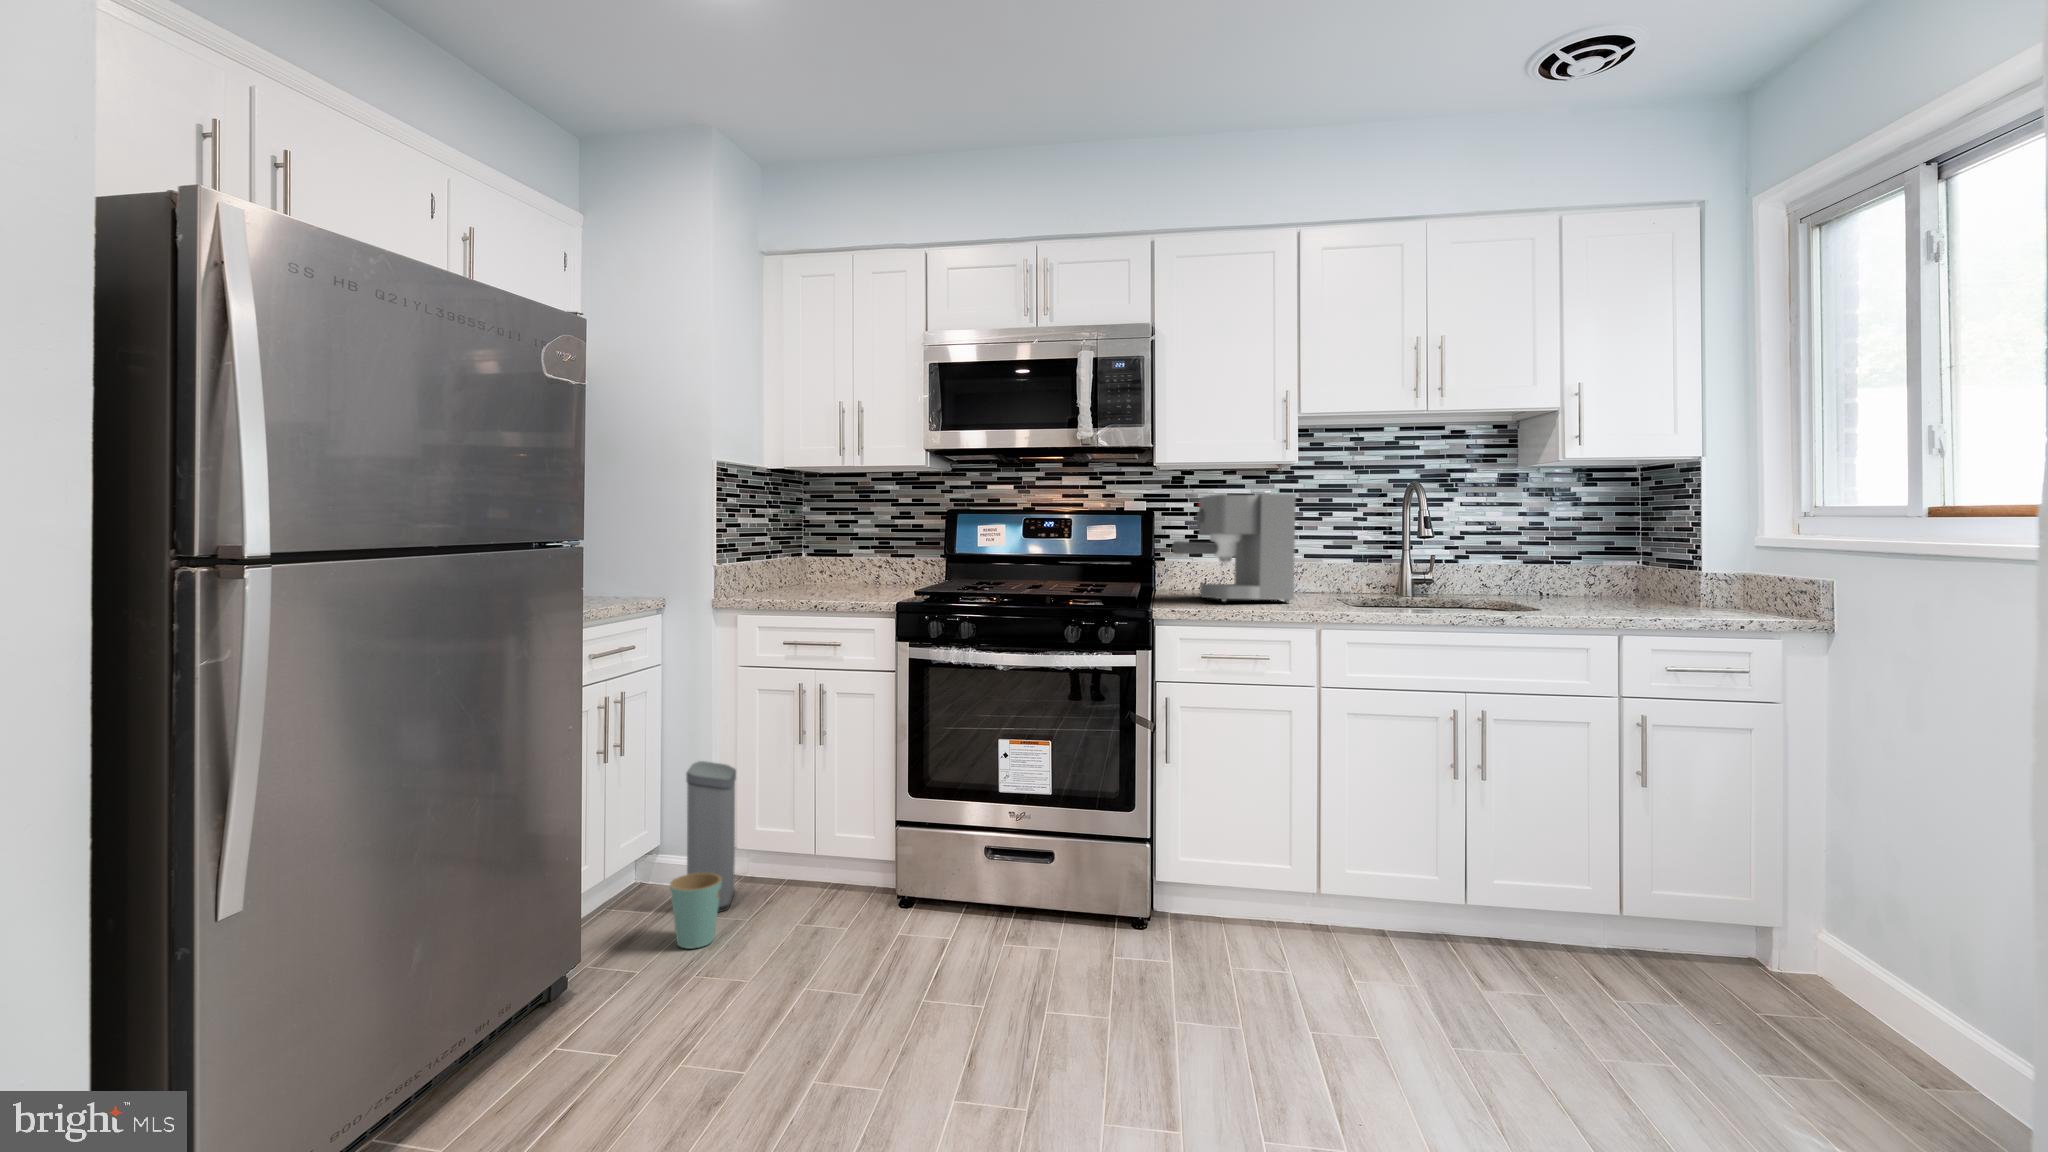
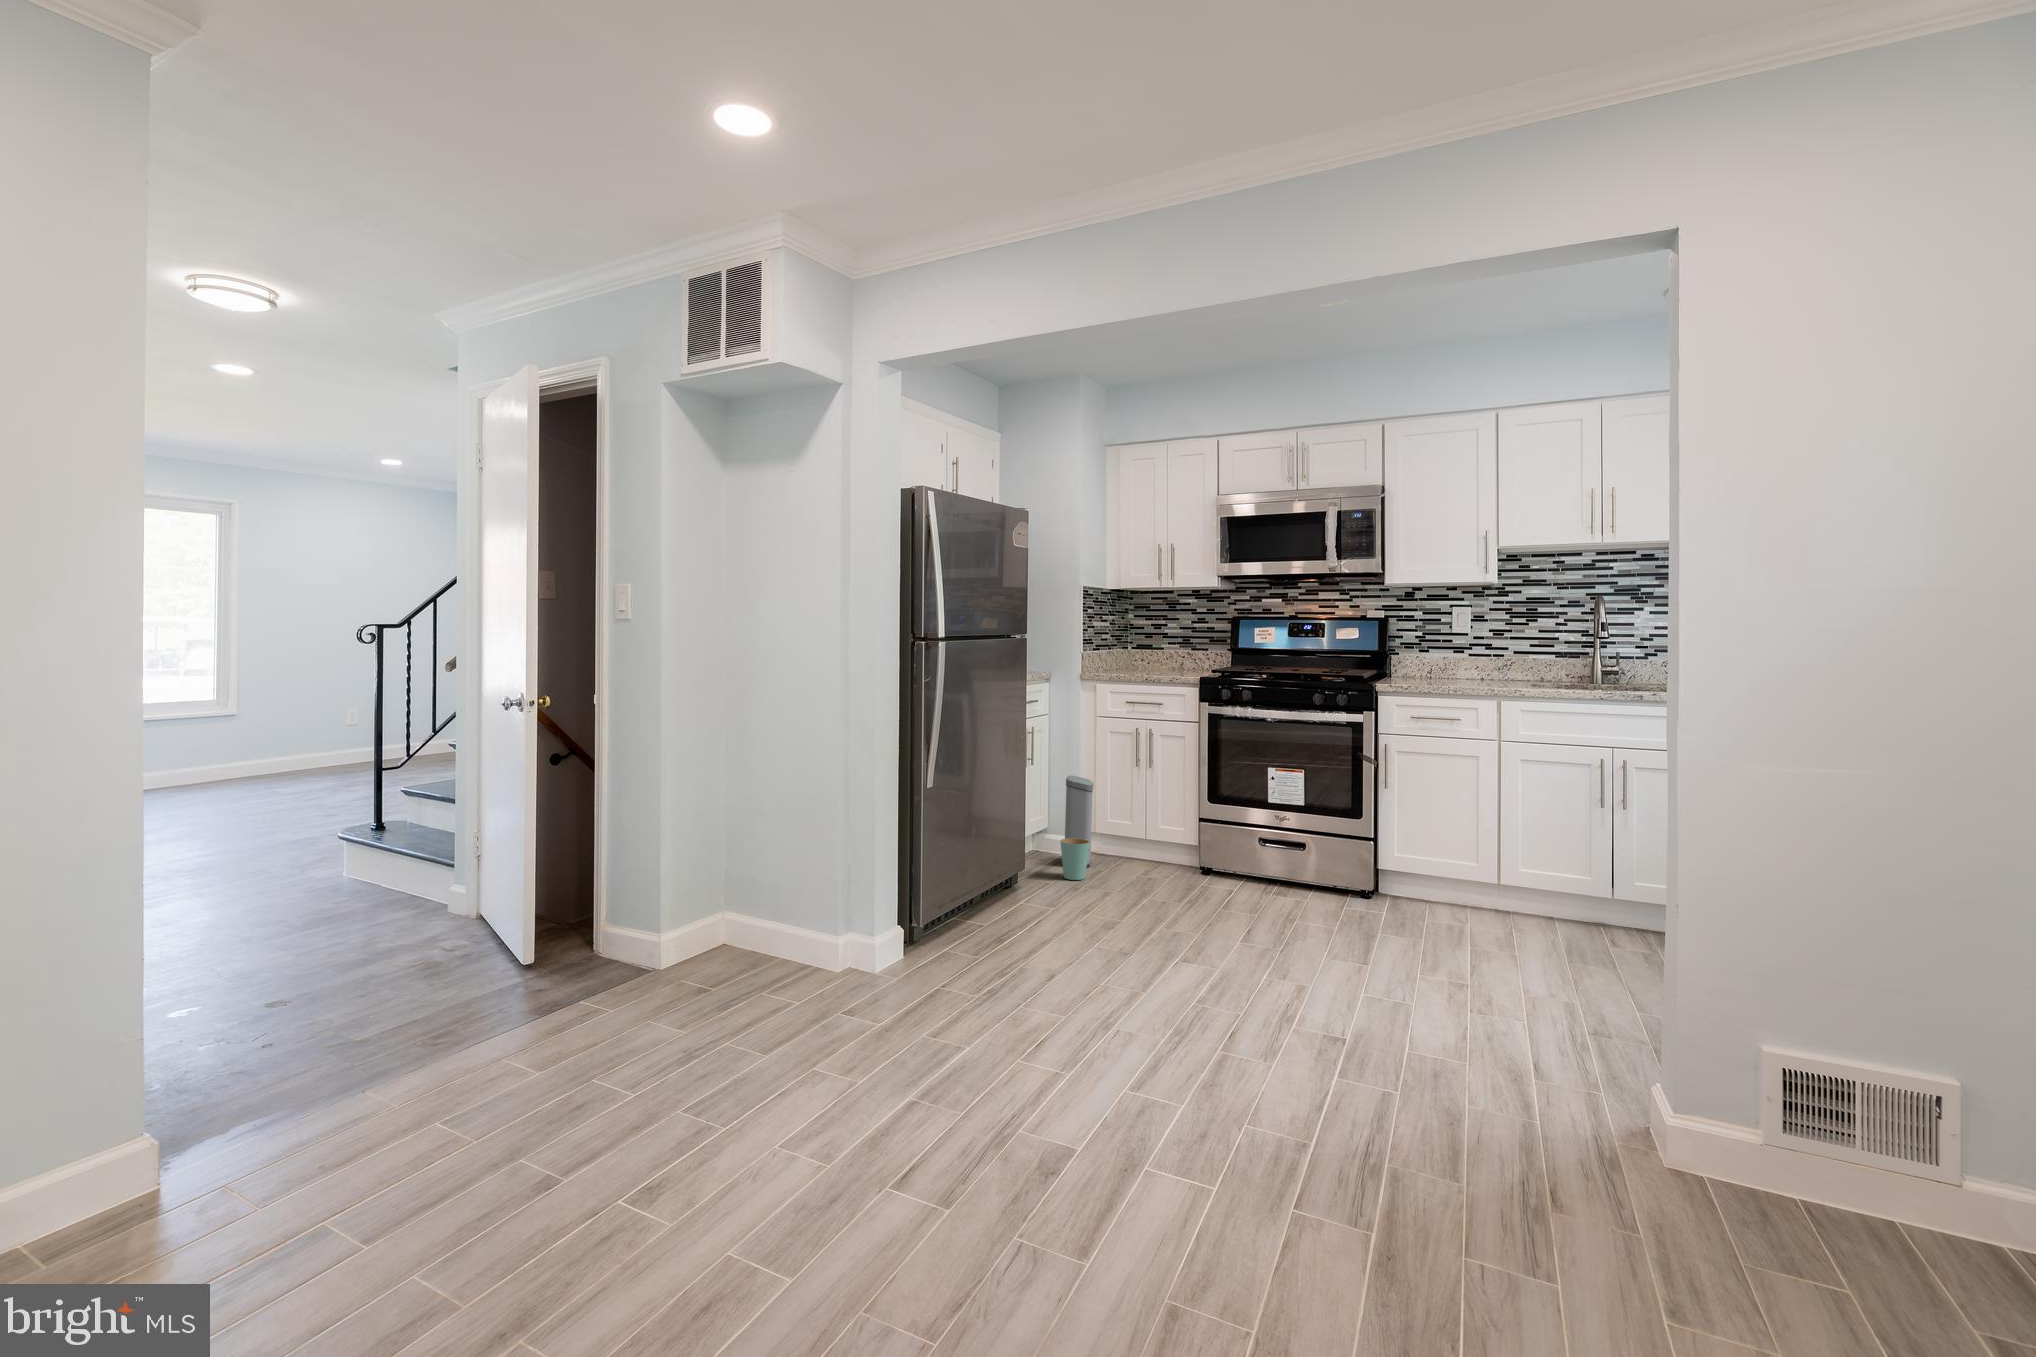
coffee maker: present [1172,494,1296,602] -> none [1399,605,1497,684]

